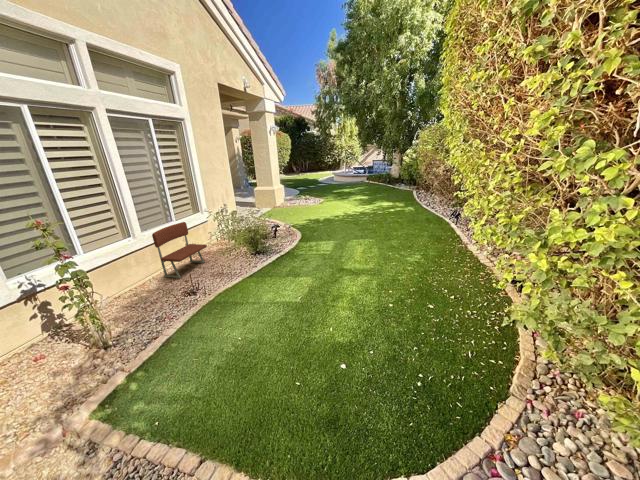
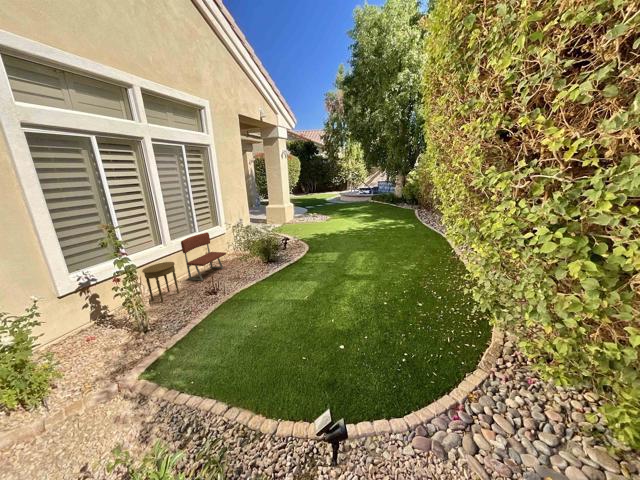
side table: none [104,259,152,307] -> present [142,262,179,302]

